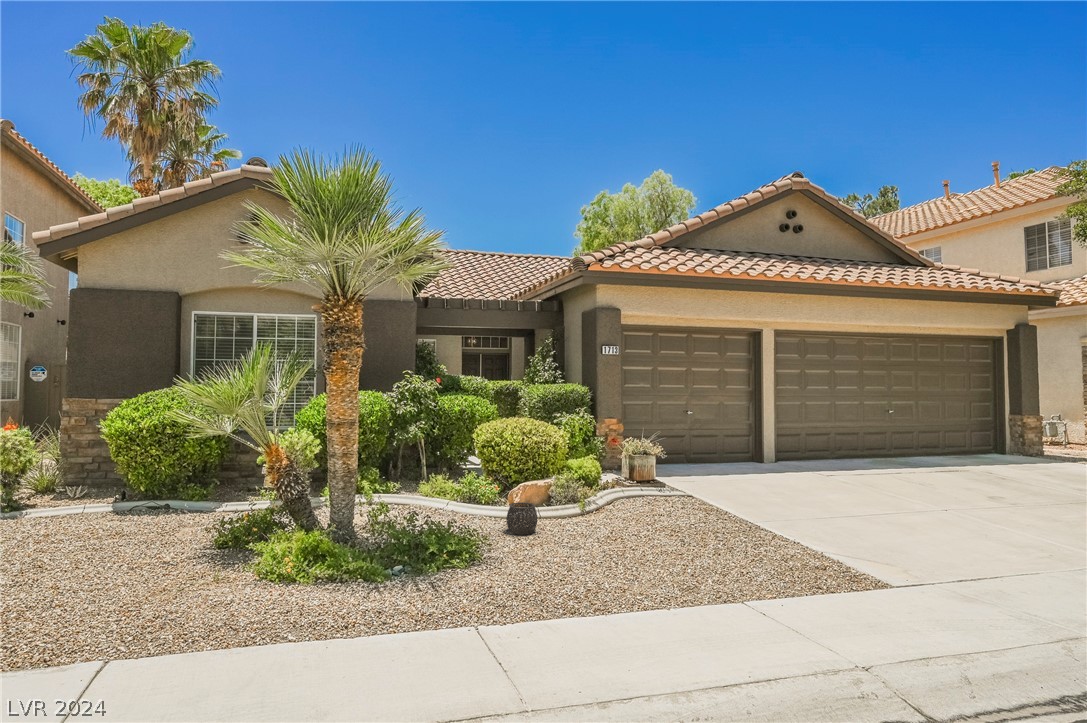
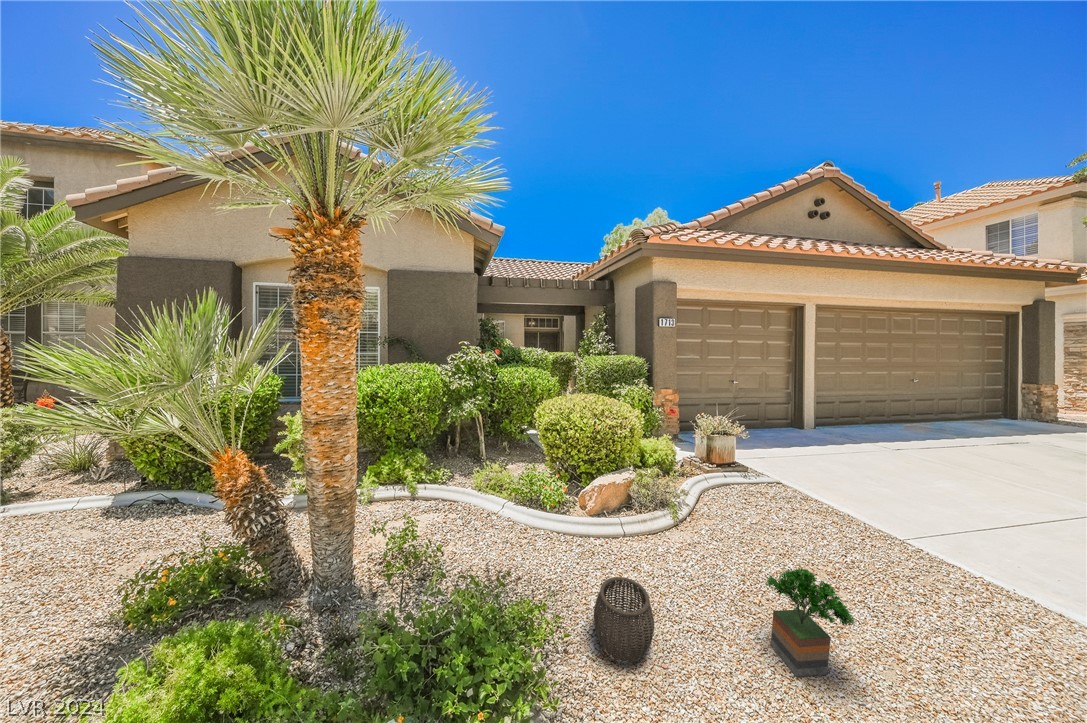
potted tree: none [596,489,628,537] -> present [766,568,854,677]

